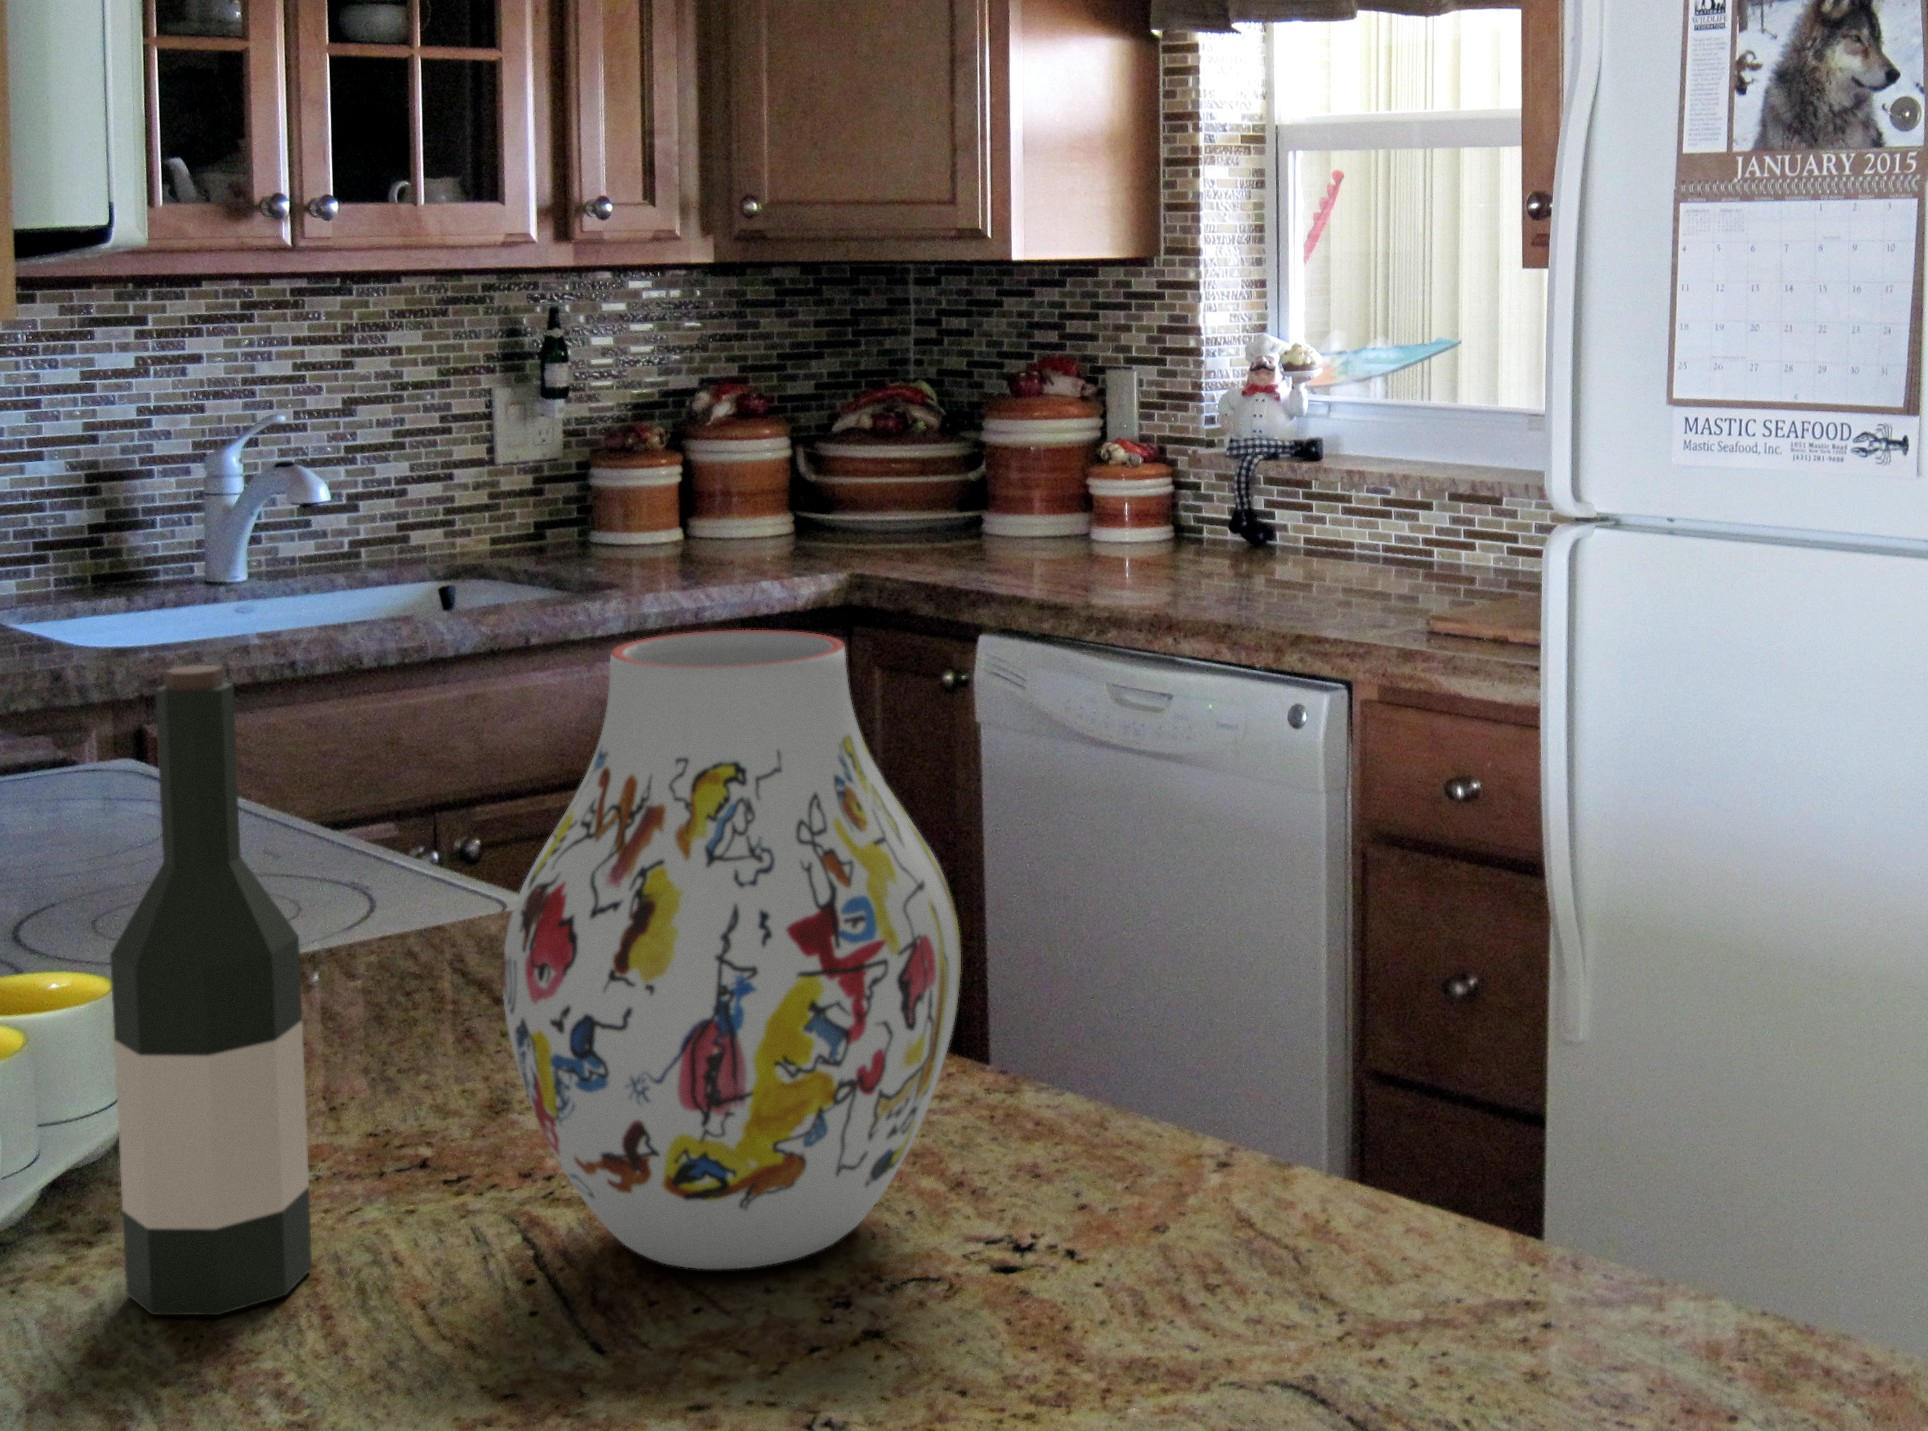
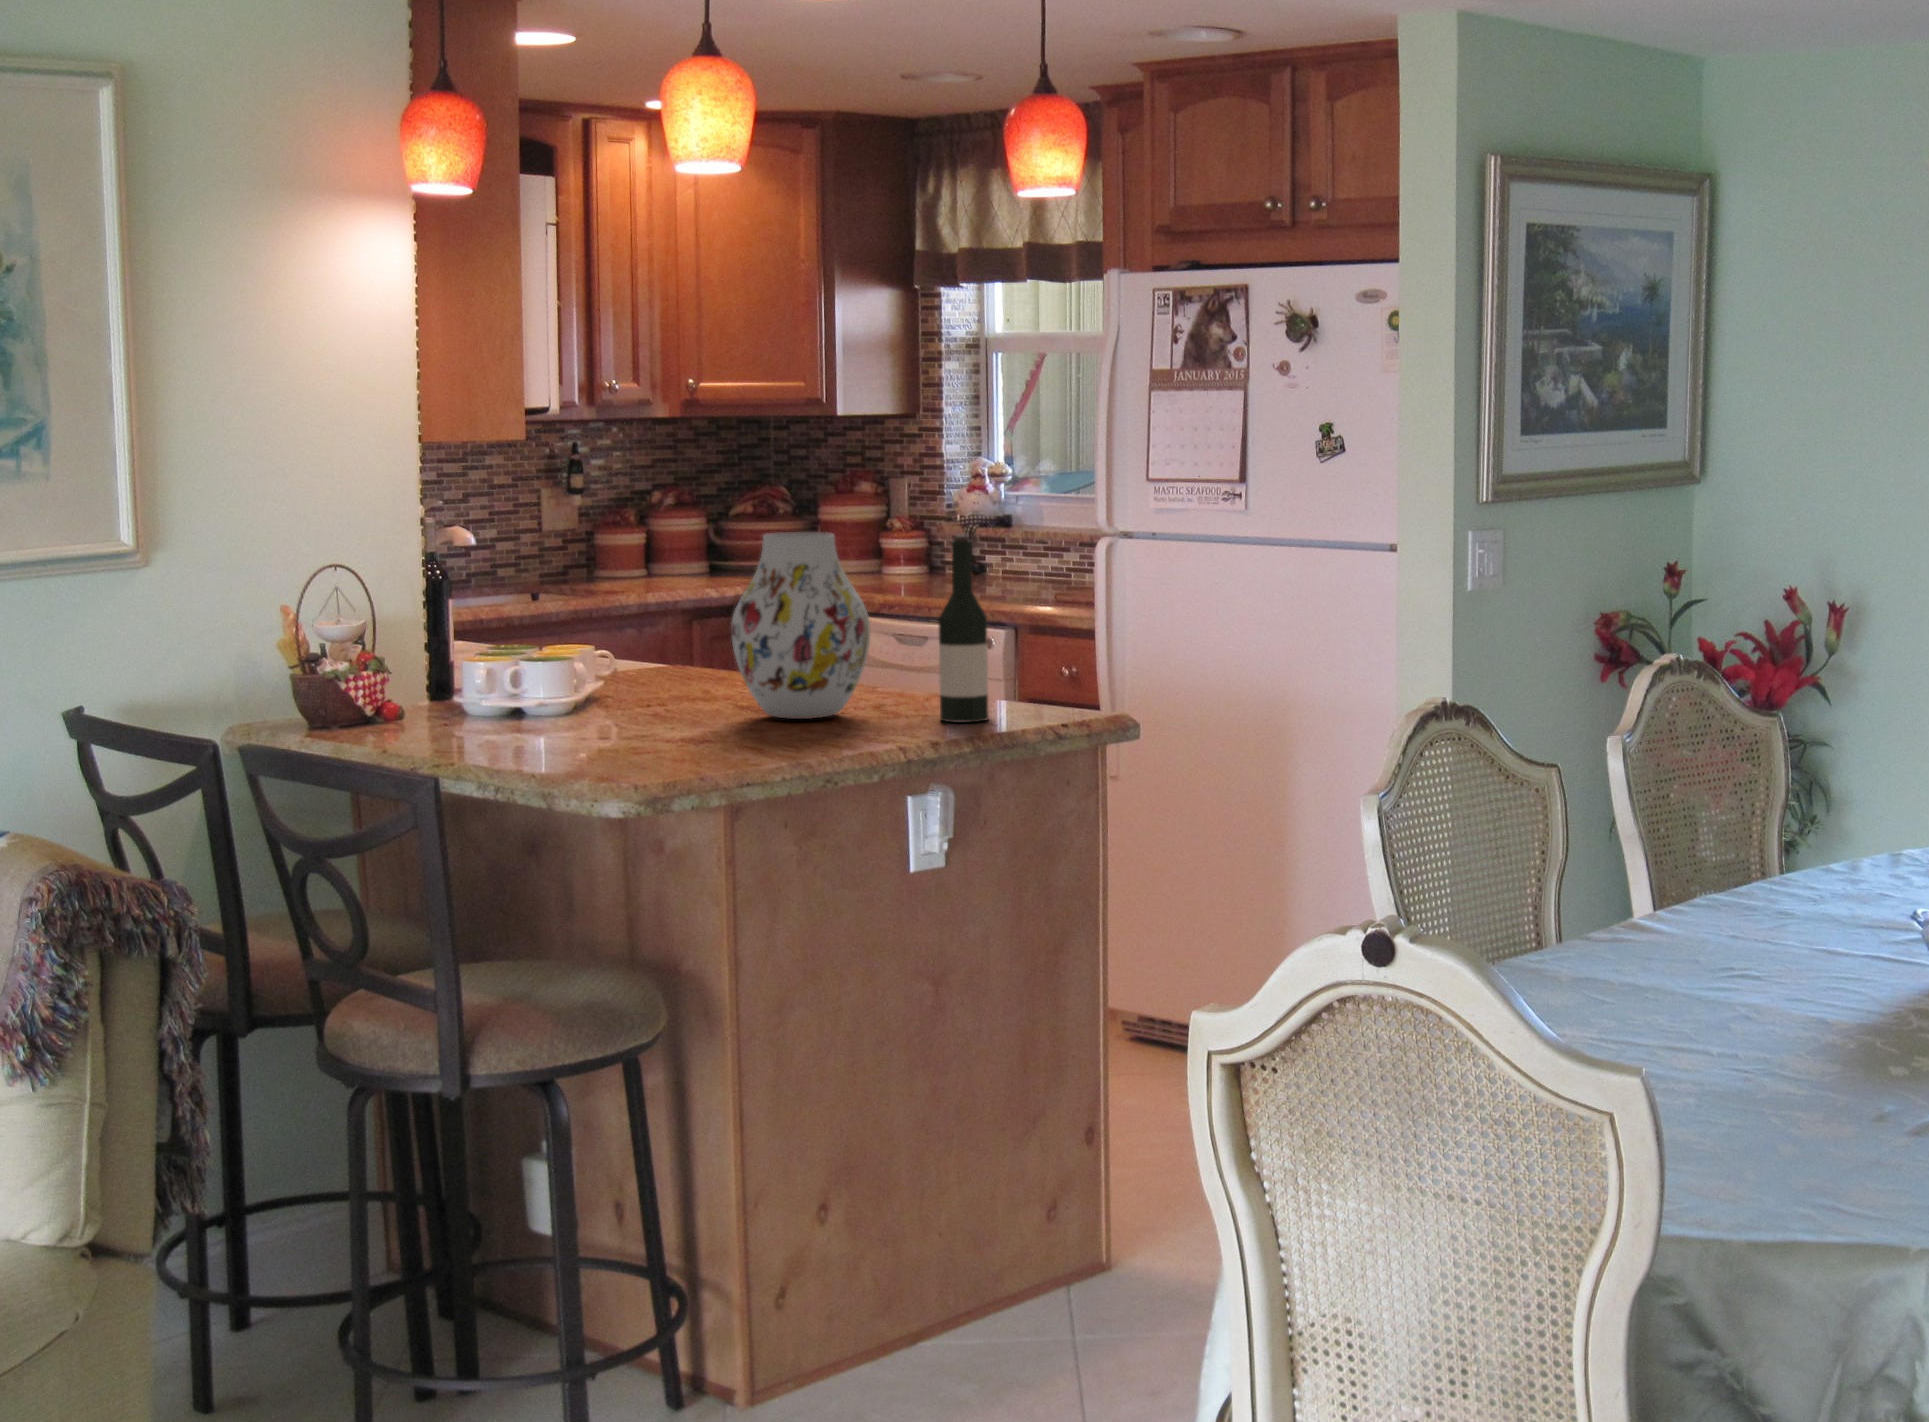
wine bottle: present [110,665,312,1315] -> present [939,535,989,723]

